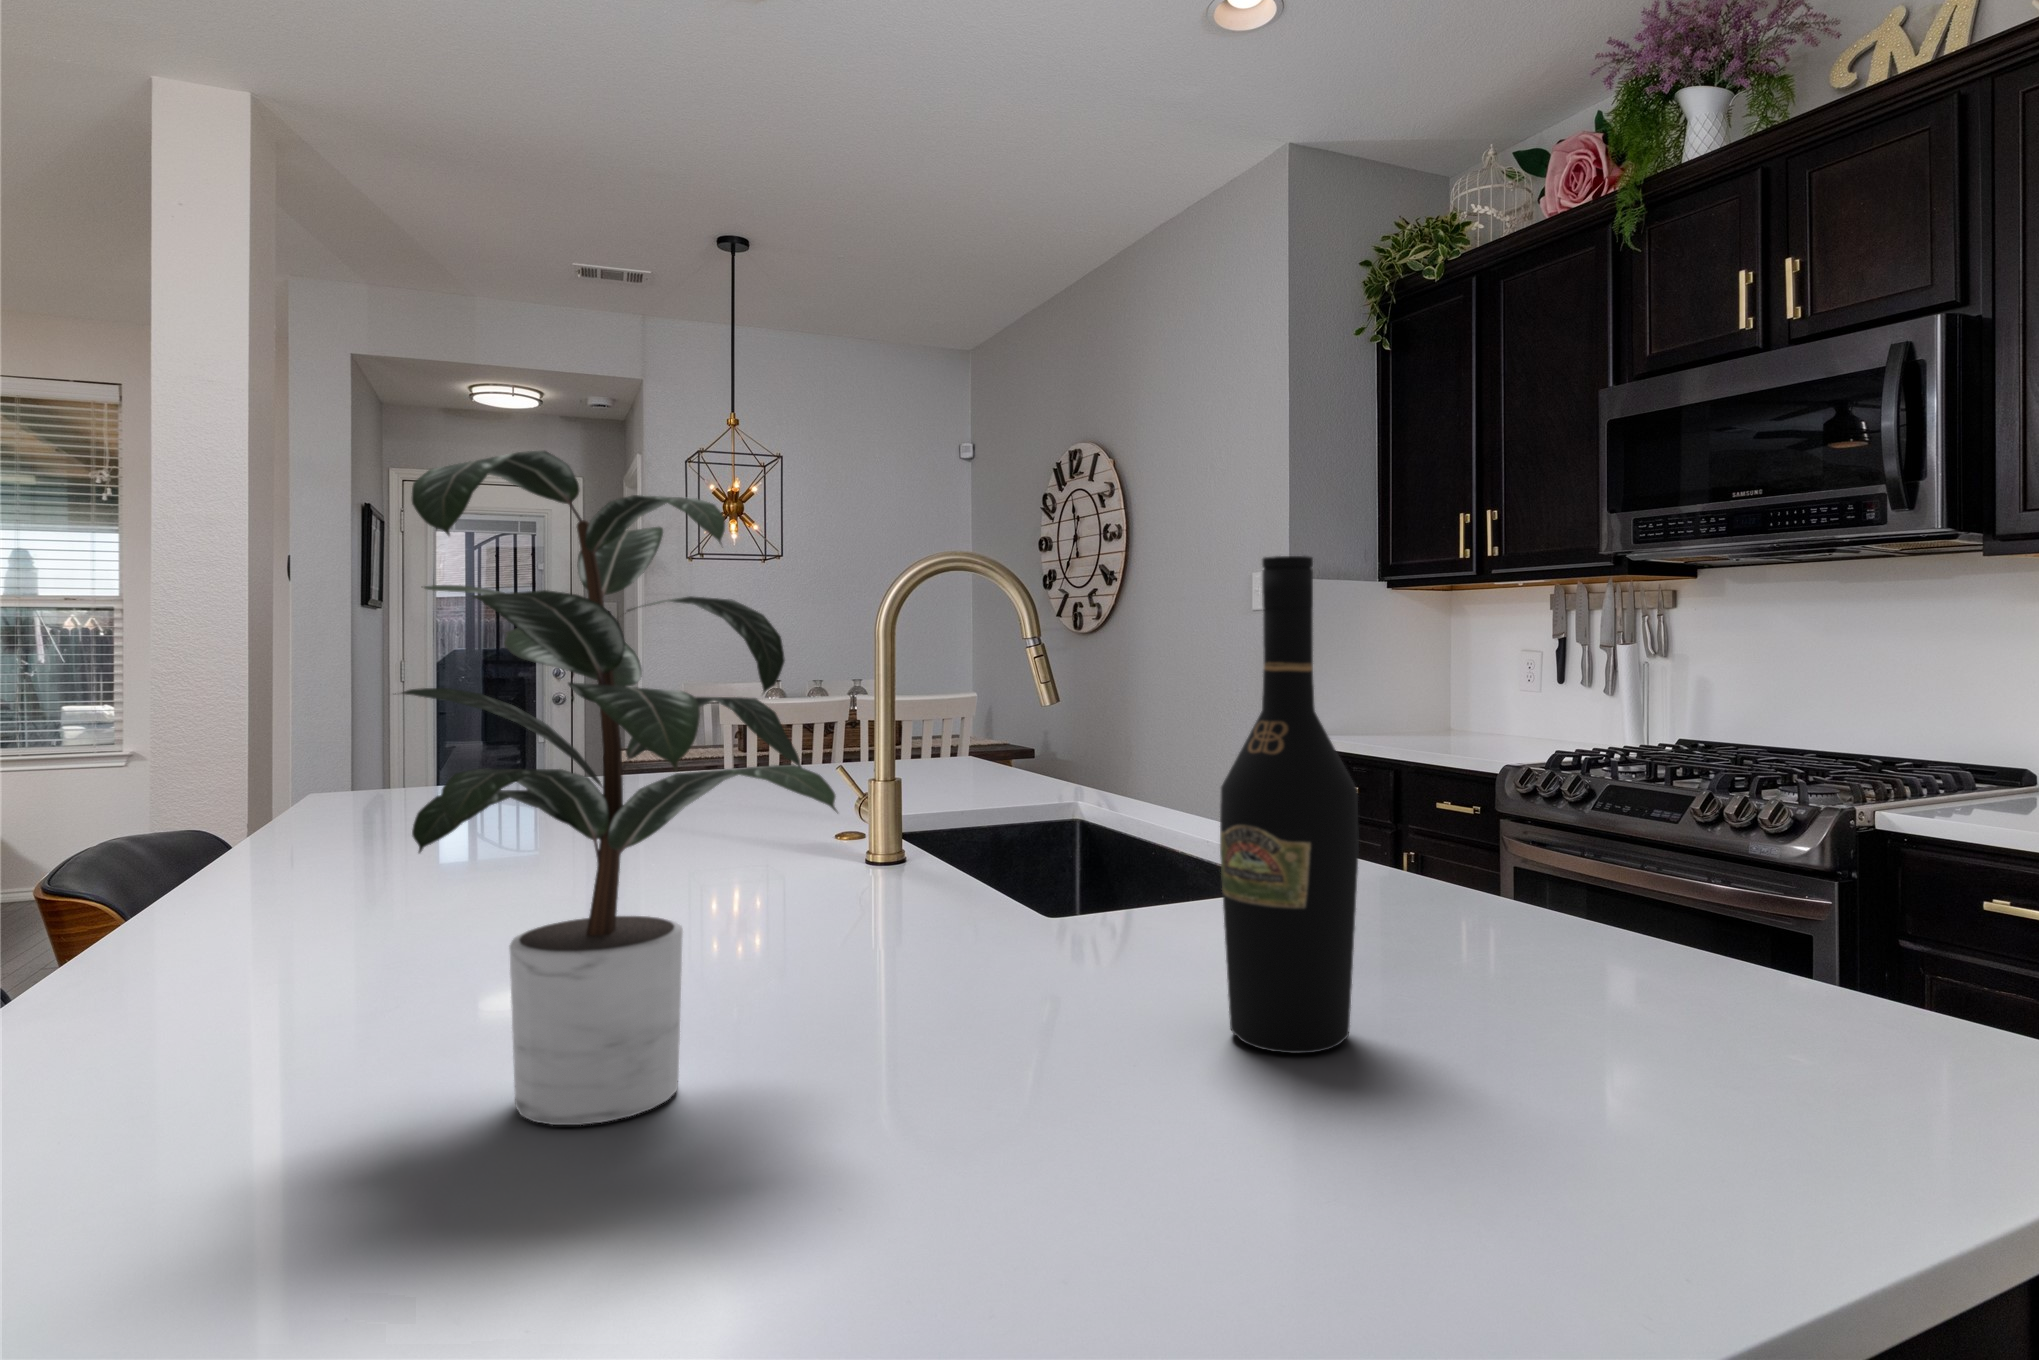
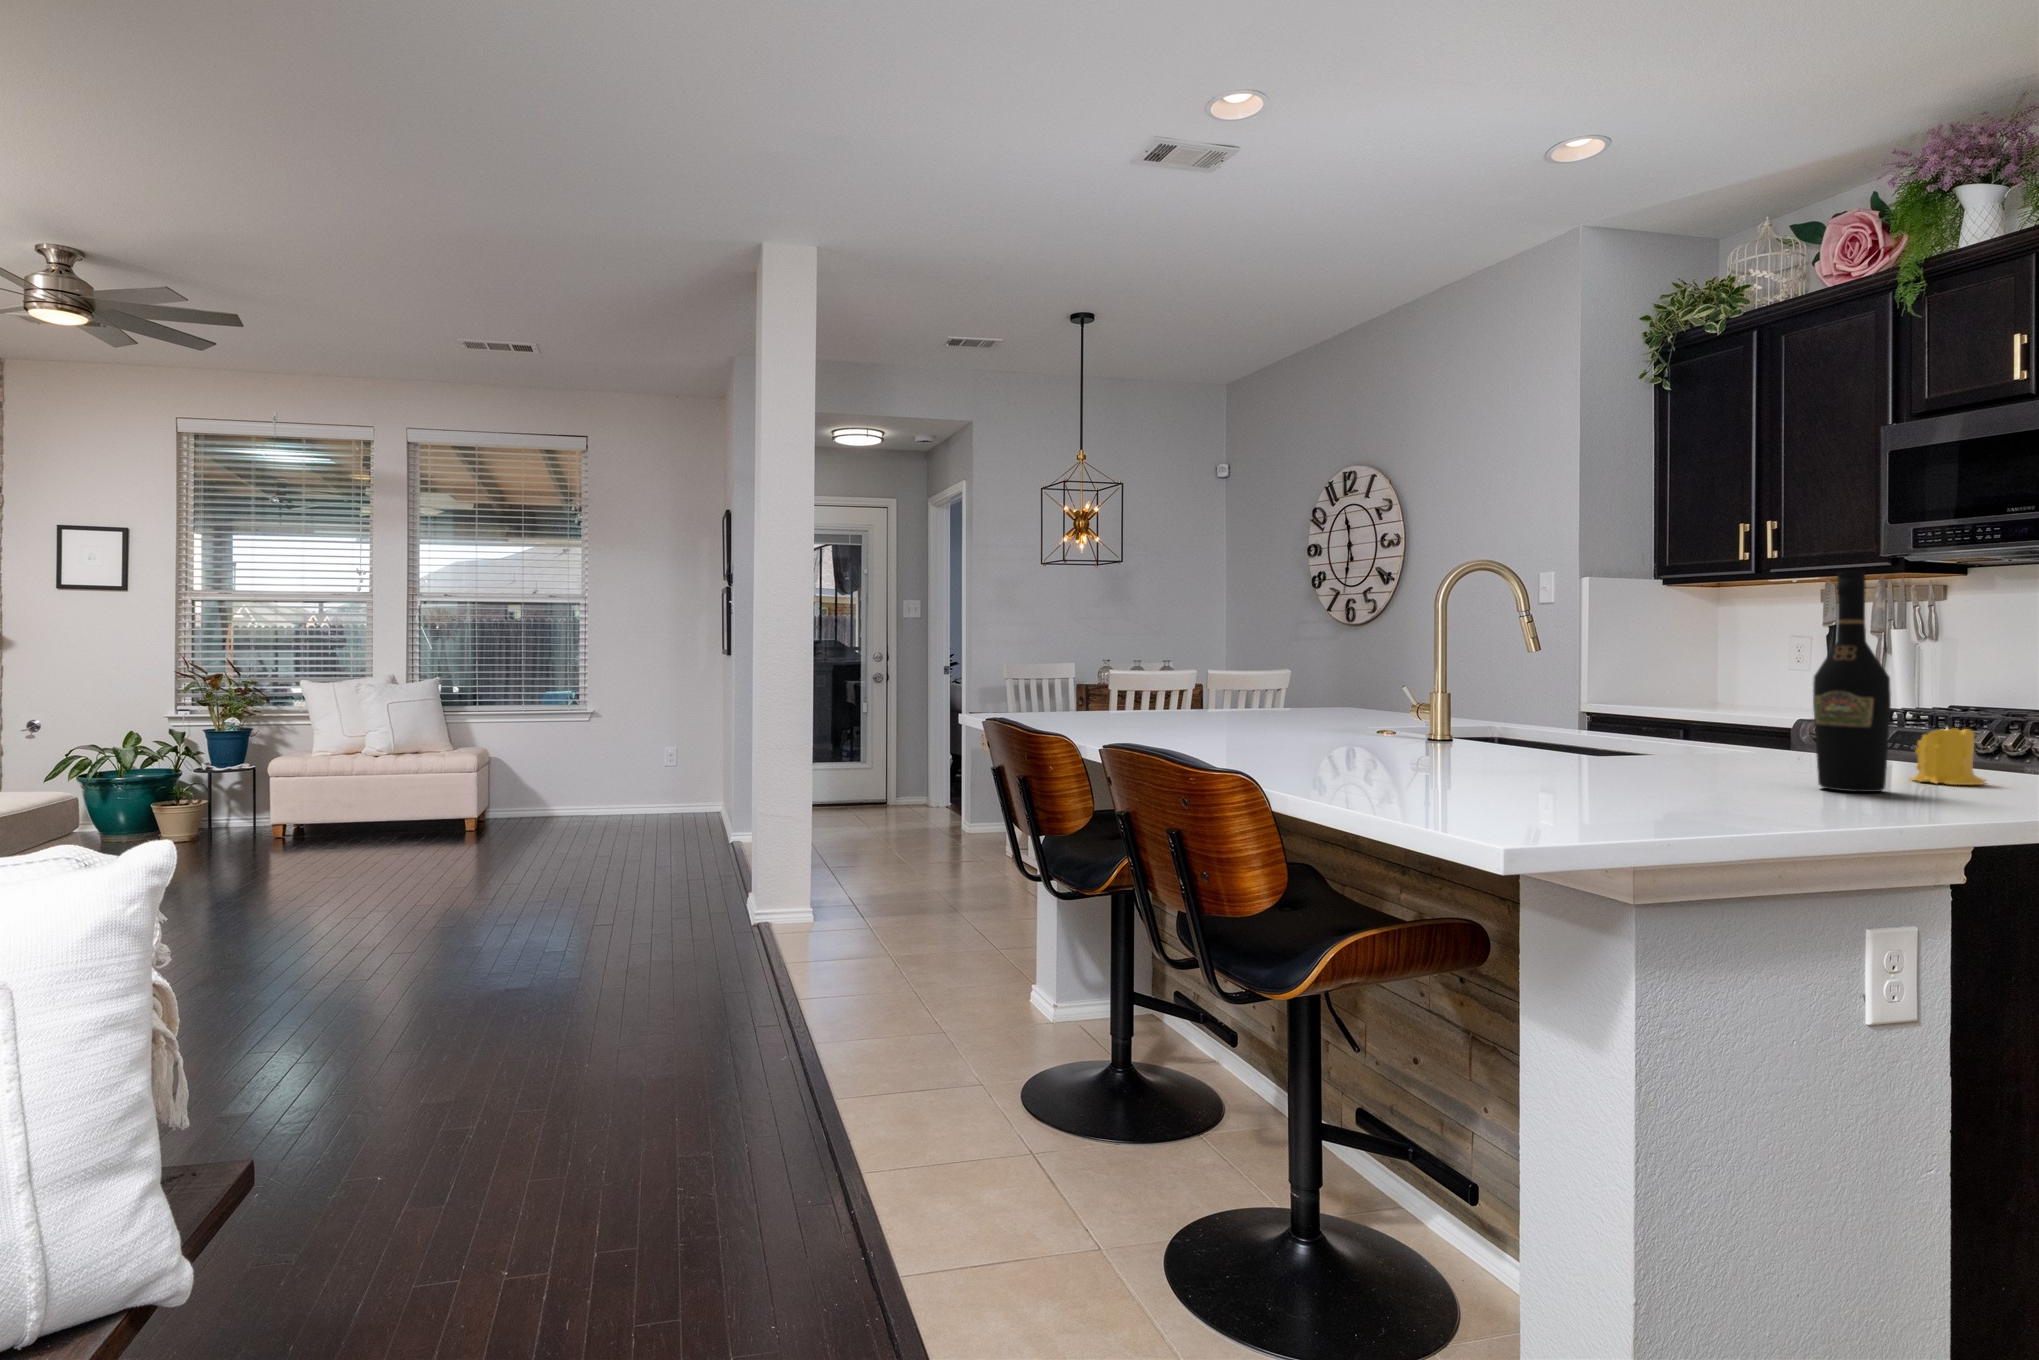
potted plant: present [402,451,838,1125] -> none [1452,532,1710,796]
candle: none [1450,865,1581,997] -> present [1910,728,1986,785]

